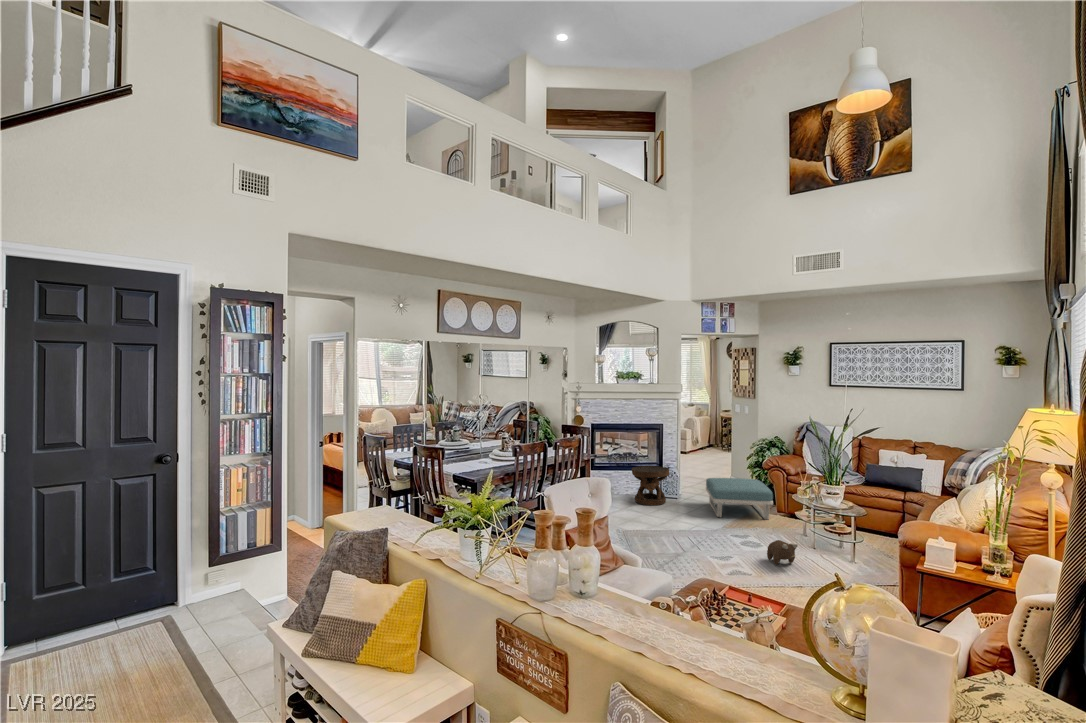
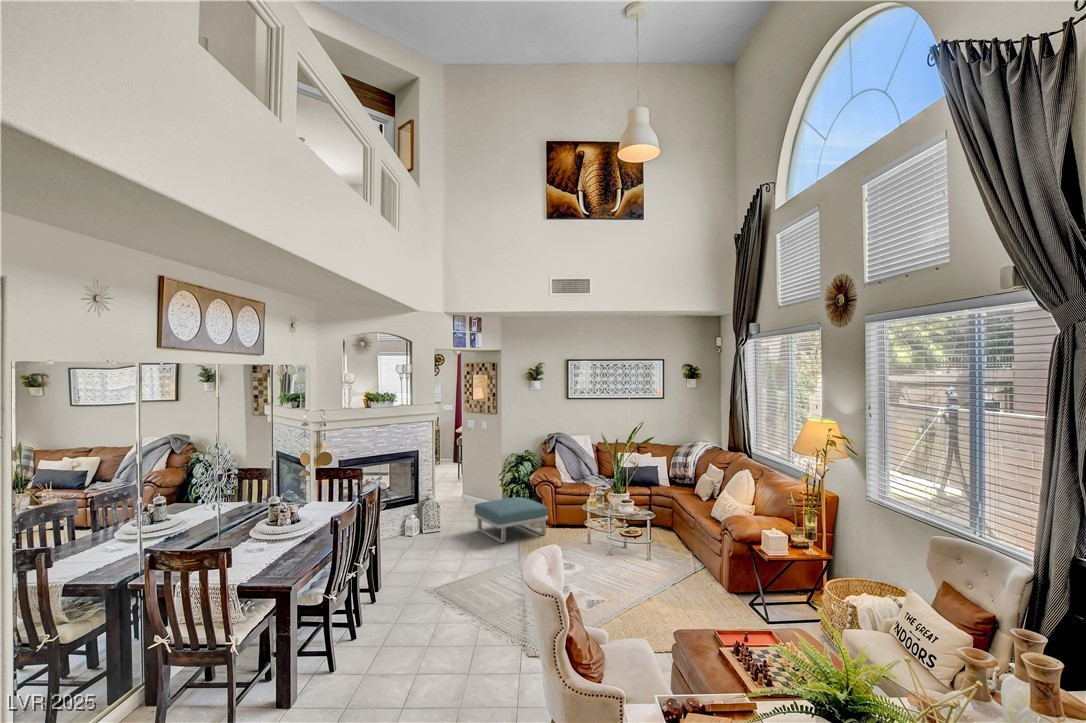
side table: present [632,466,669,505] -> none [394,500,437,548]
plush toy: present [767,540,798,565] -> none [588,553,619,578]

